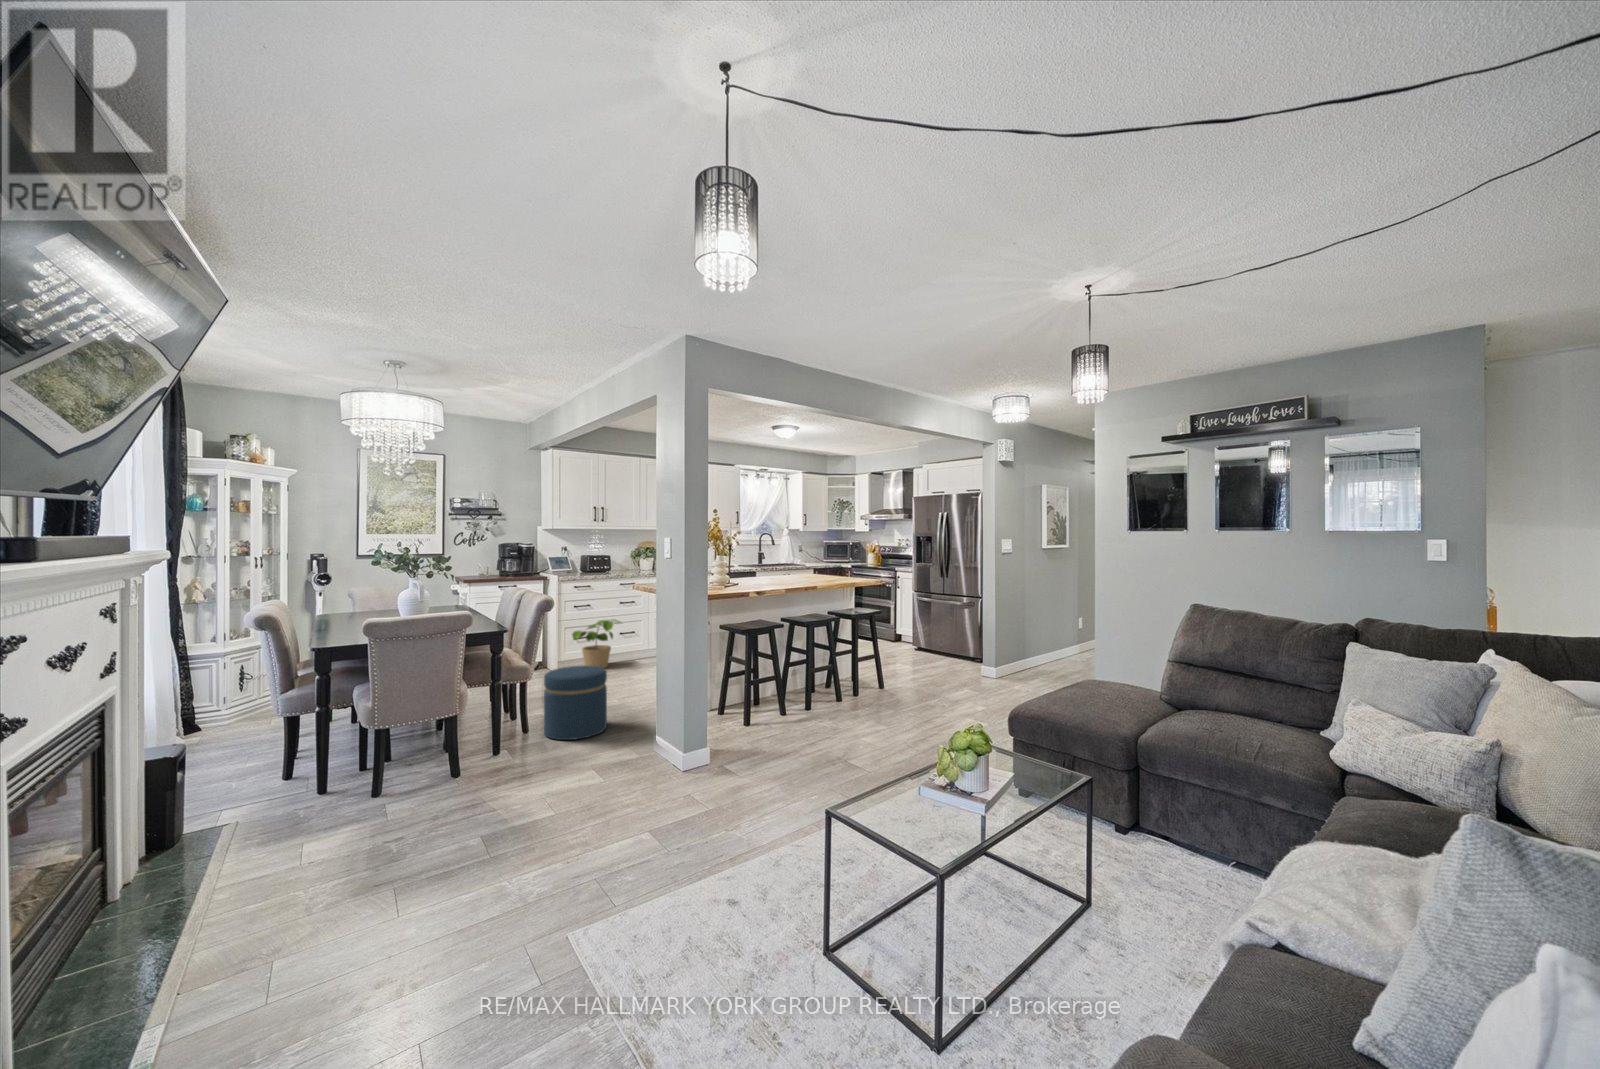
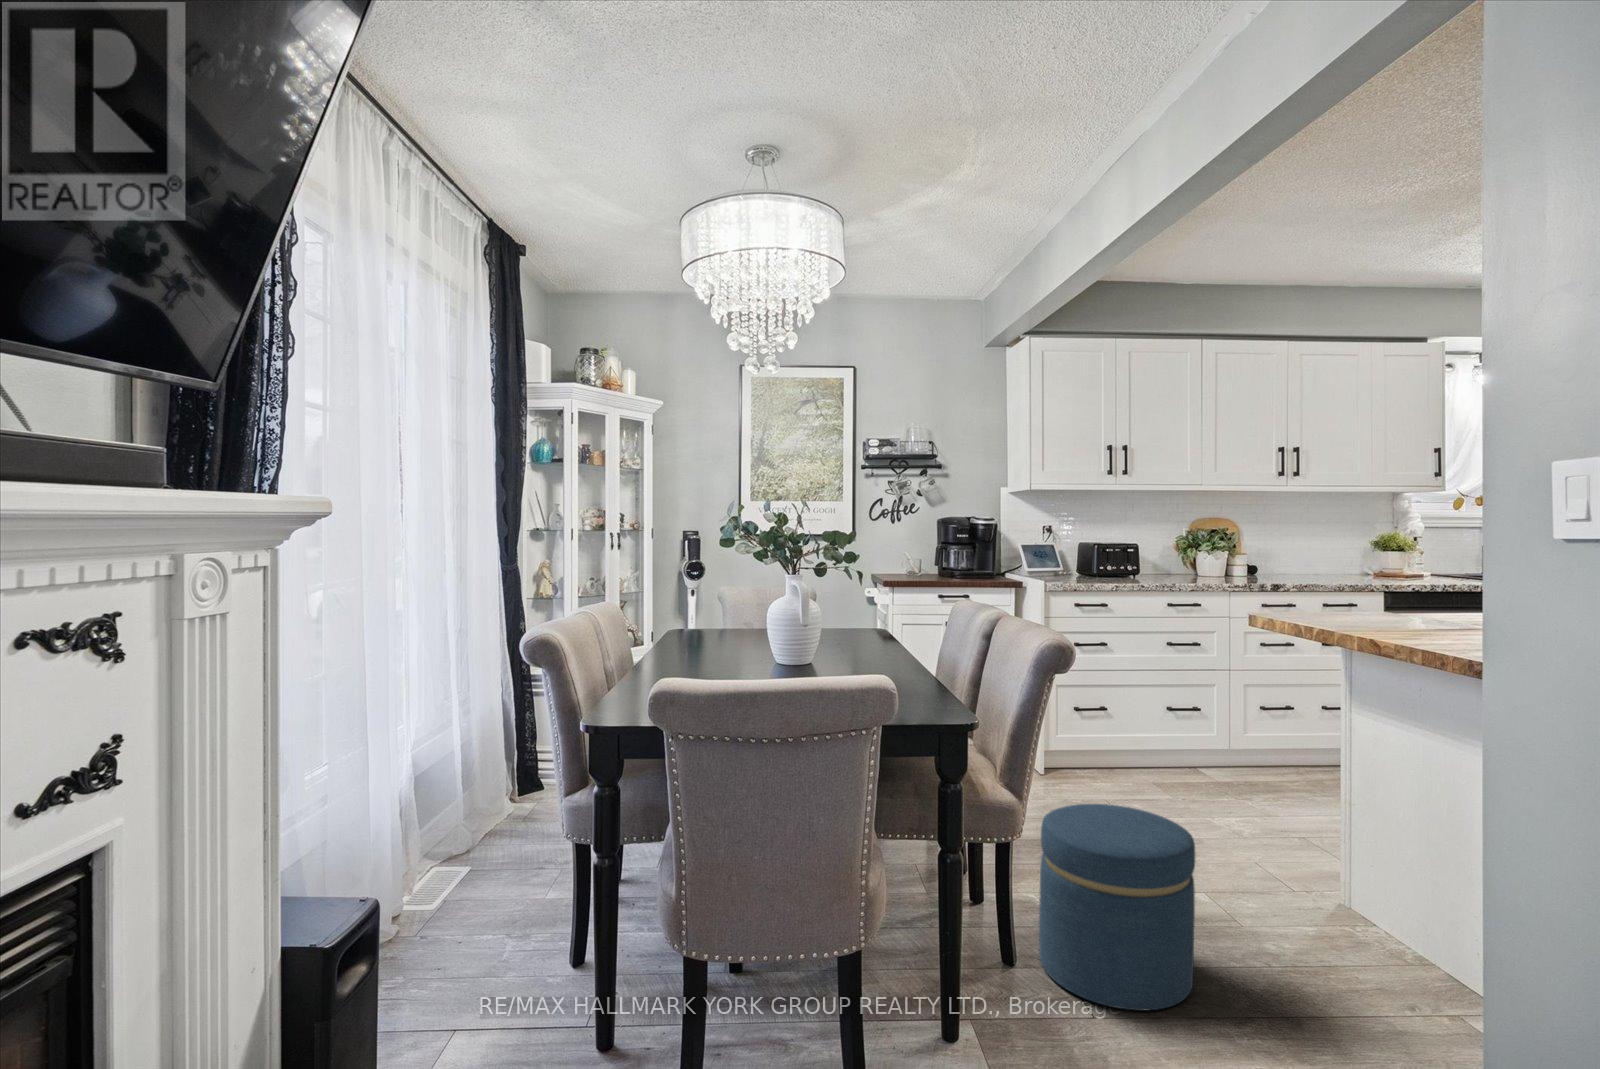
potted plant: present [572,620,620,668] -> none [1069,676,1178,772]

